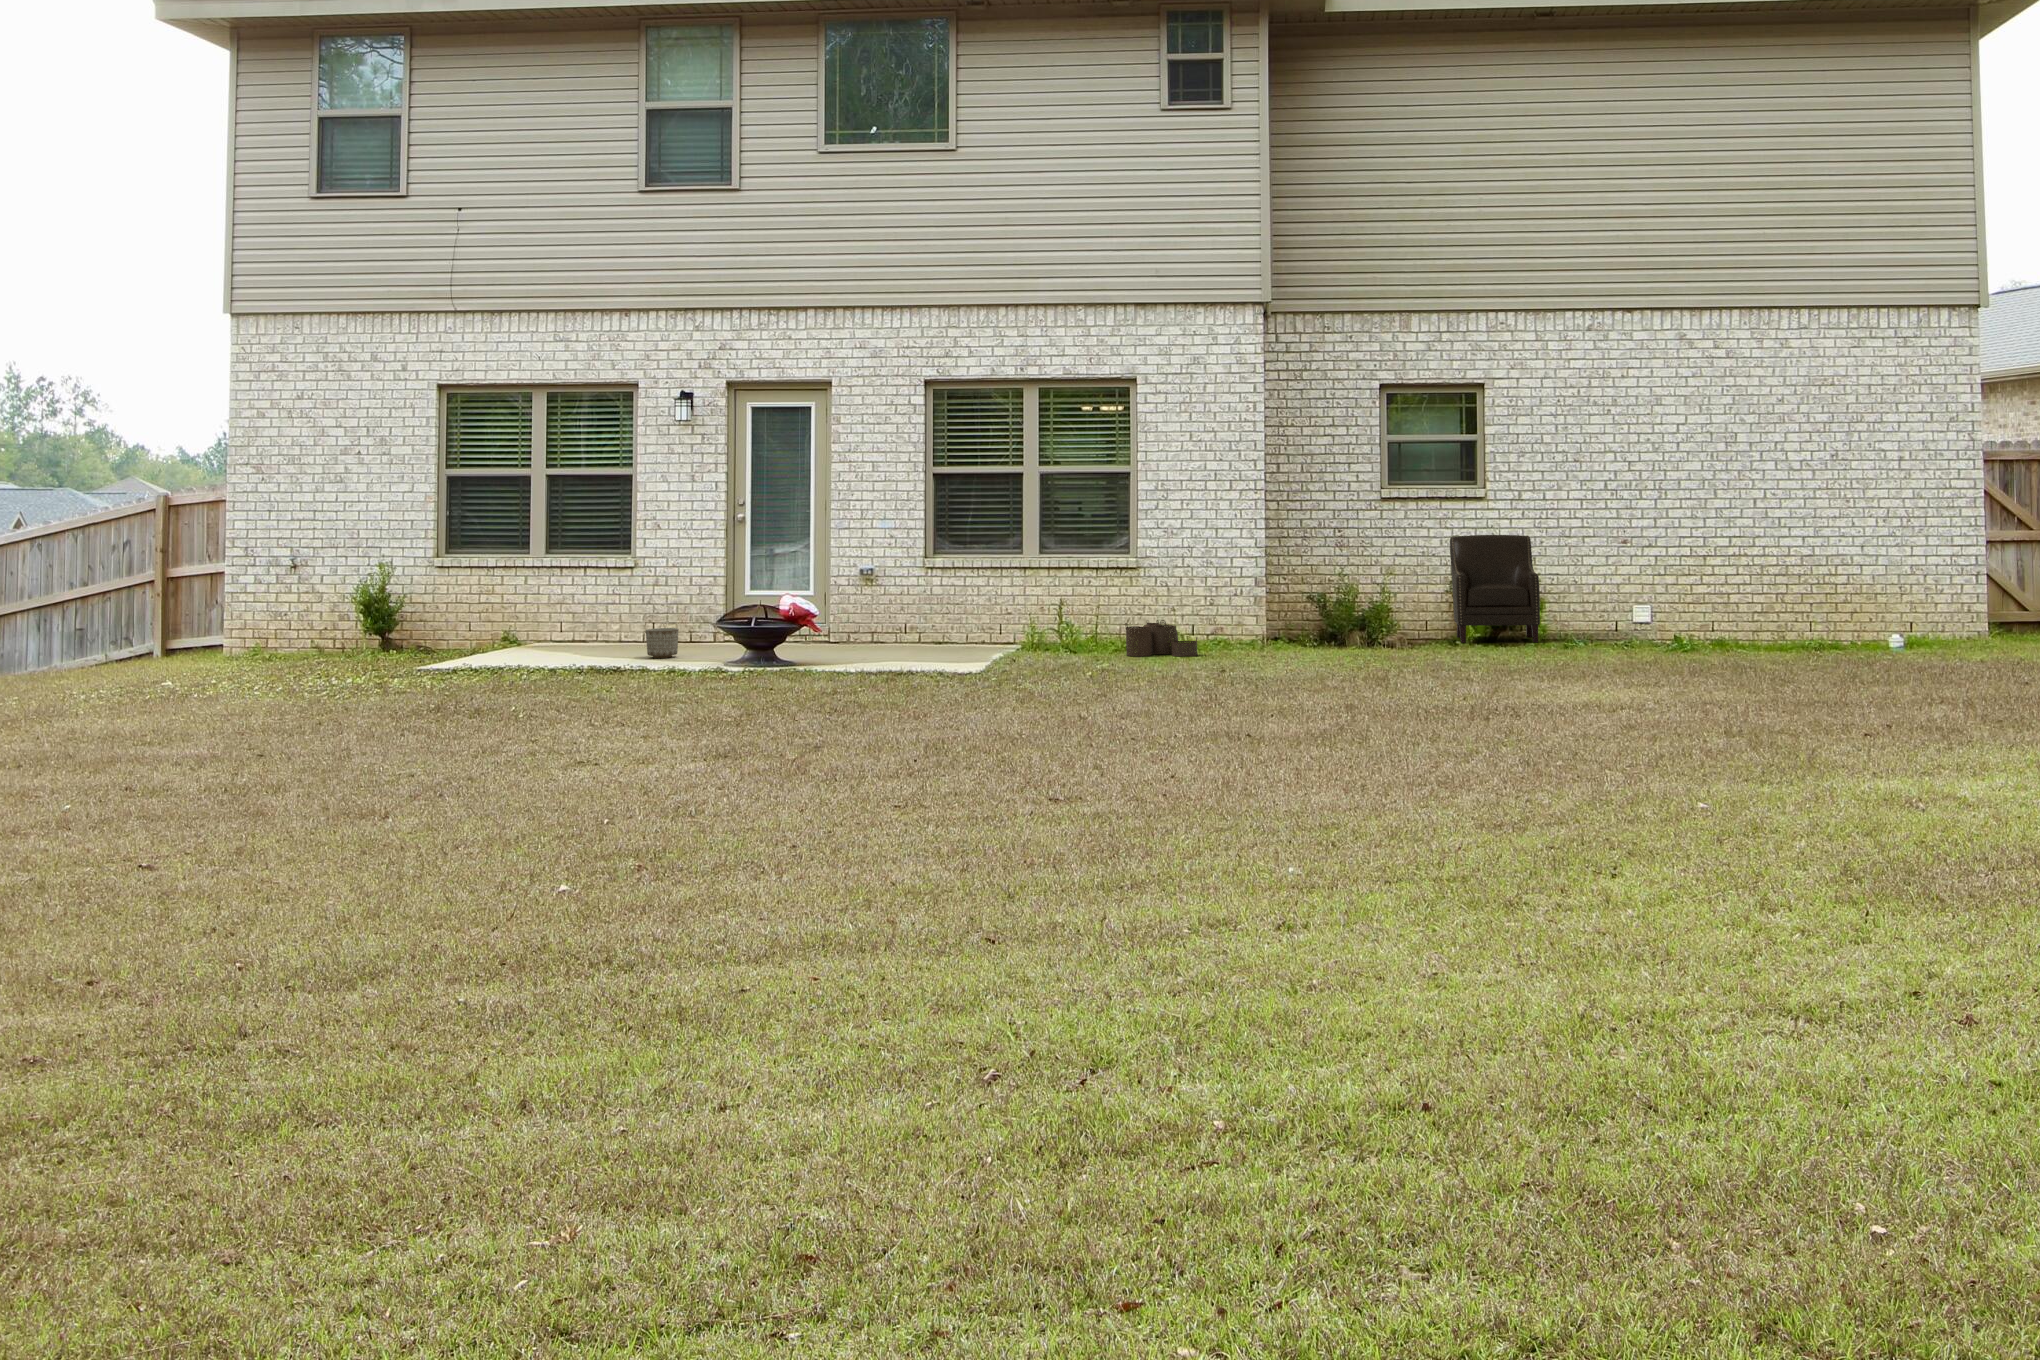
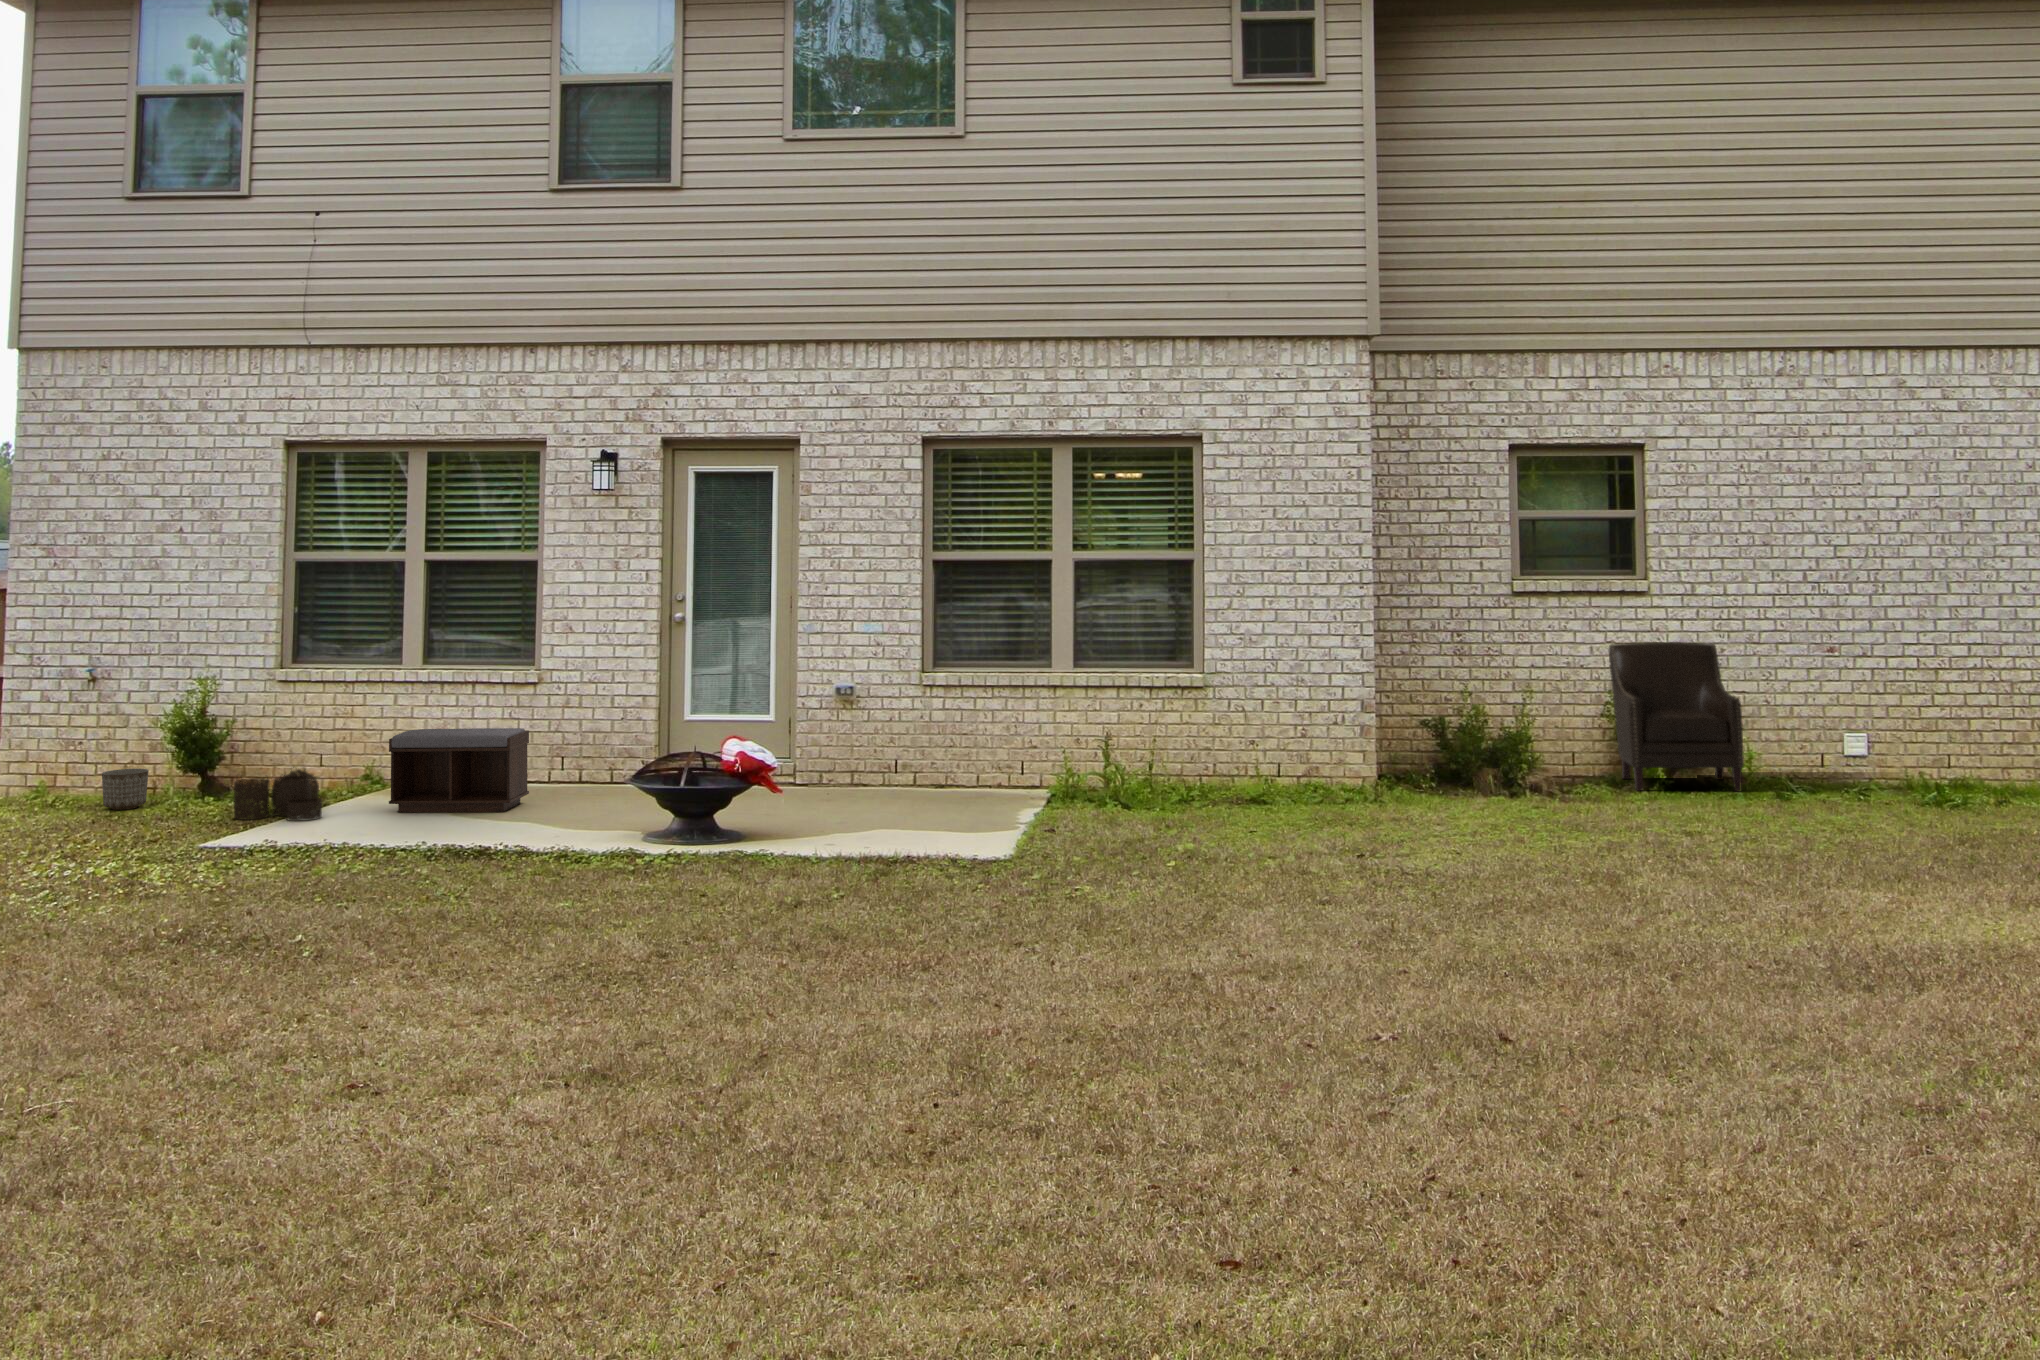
bench: none [527,601,629,662] -> present [389,728,529,812]
woven basket: present [1125,620,1198,657] -> present [234,769,322,821]
planter: present [646,628,679,658] -> present [102,768,149,810]

